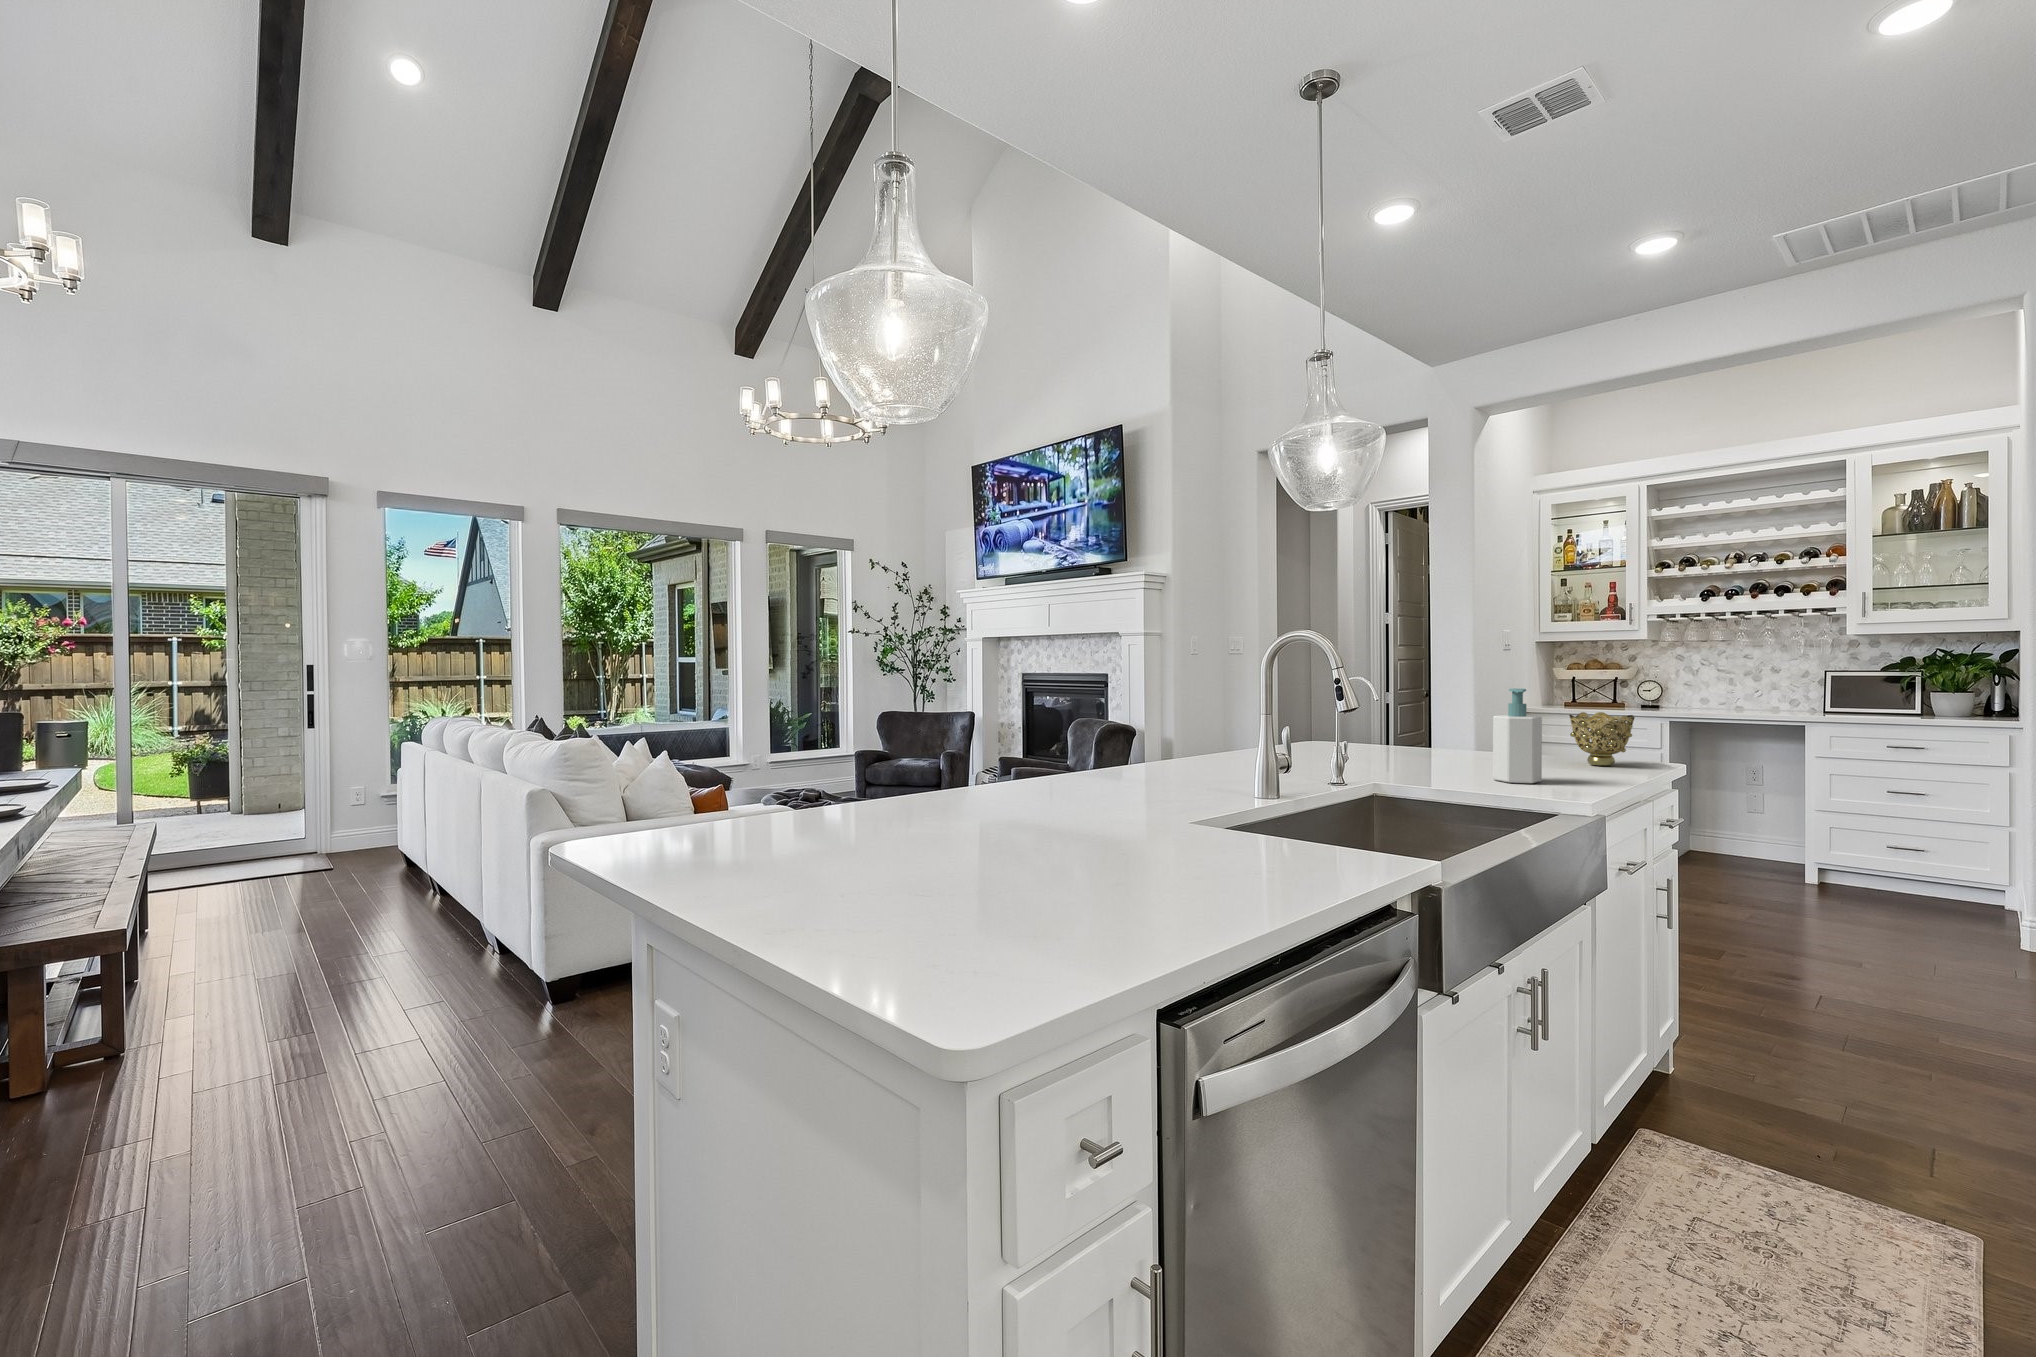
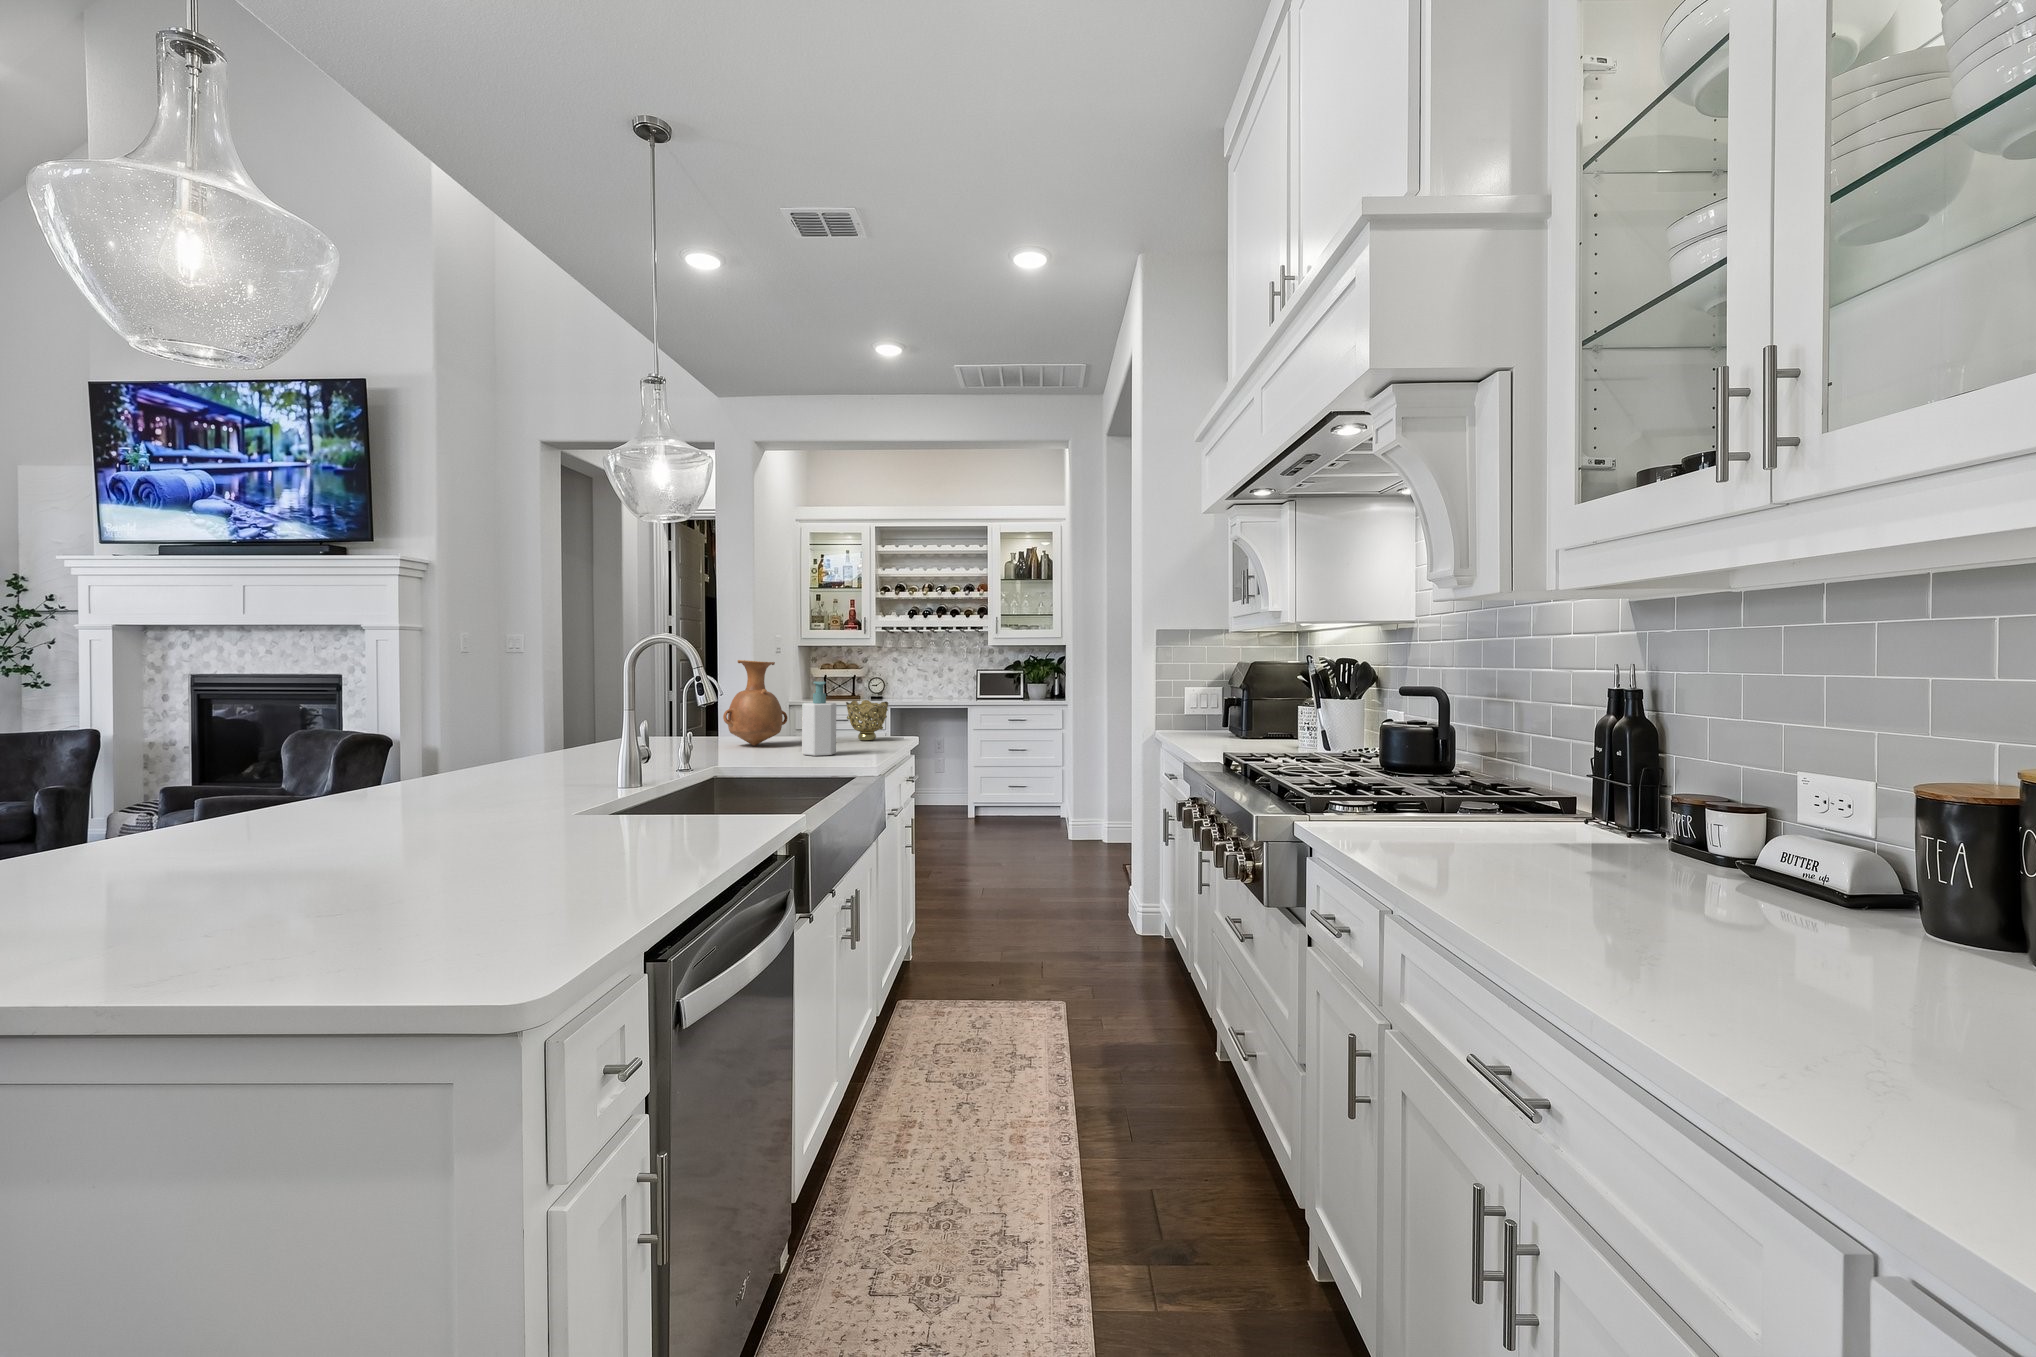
vase: none [1400,662,1484,763] -> present [723,660,787,746]

